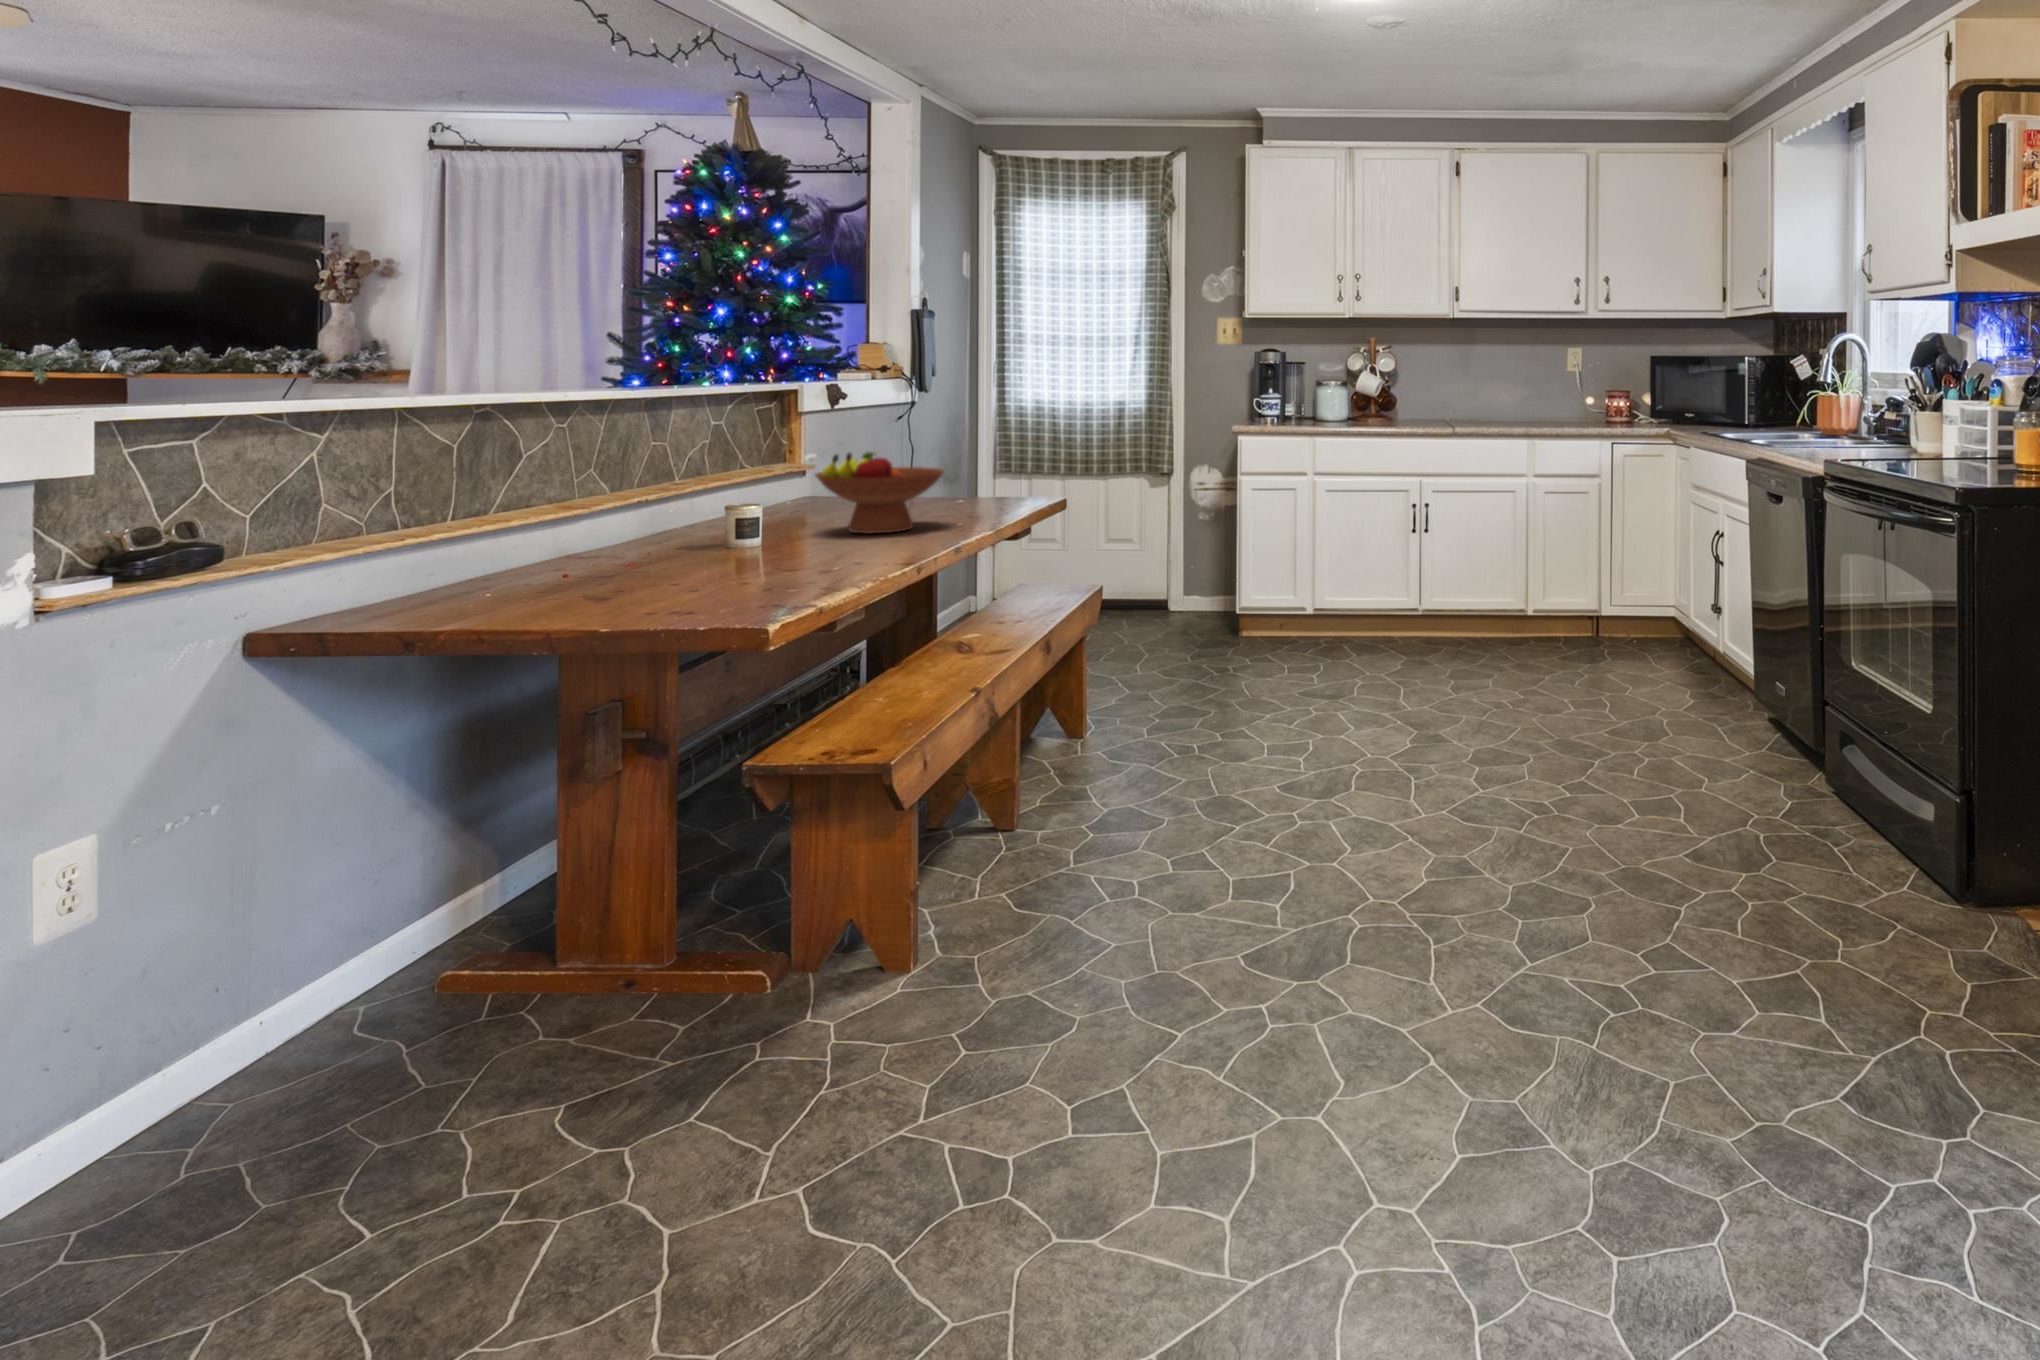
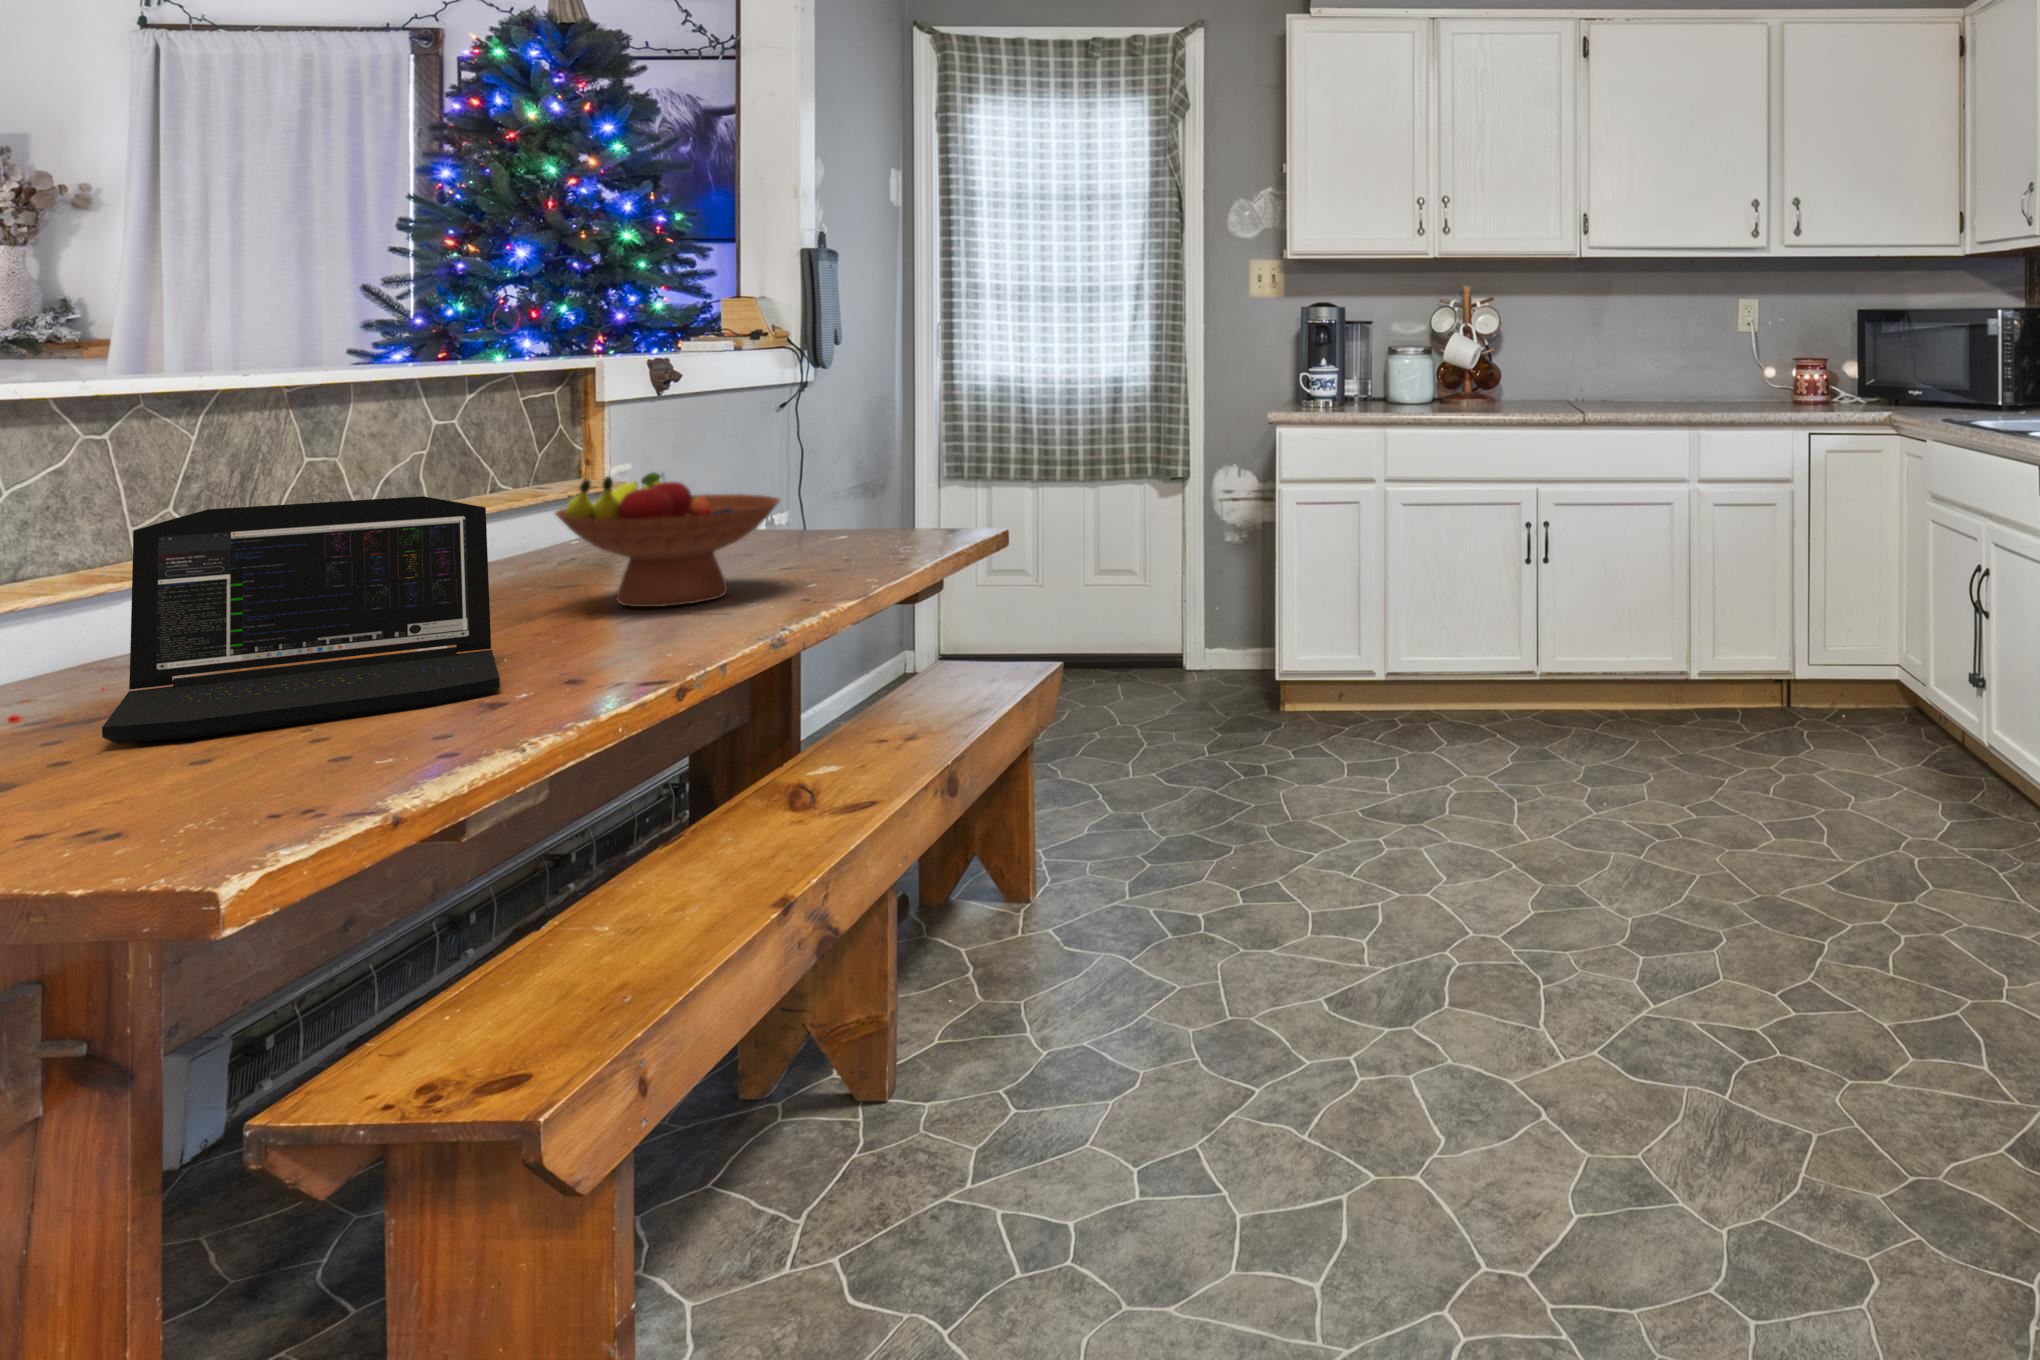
laptop: none [621,459,824,586] -> present [102,496,500,744]

